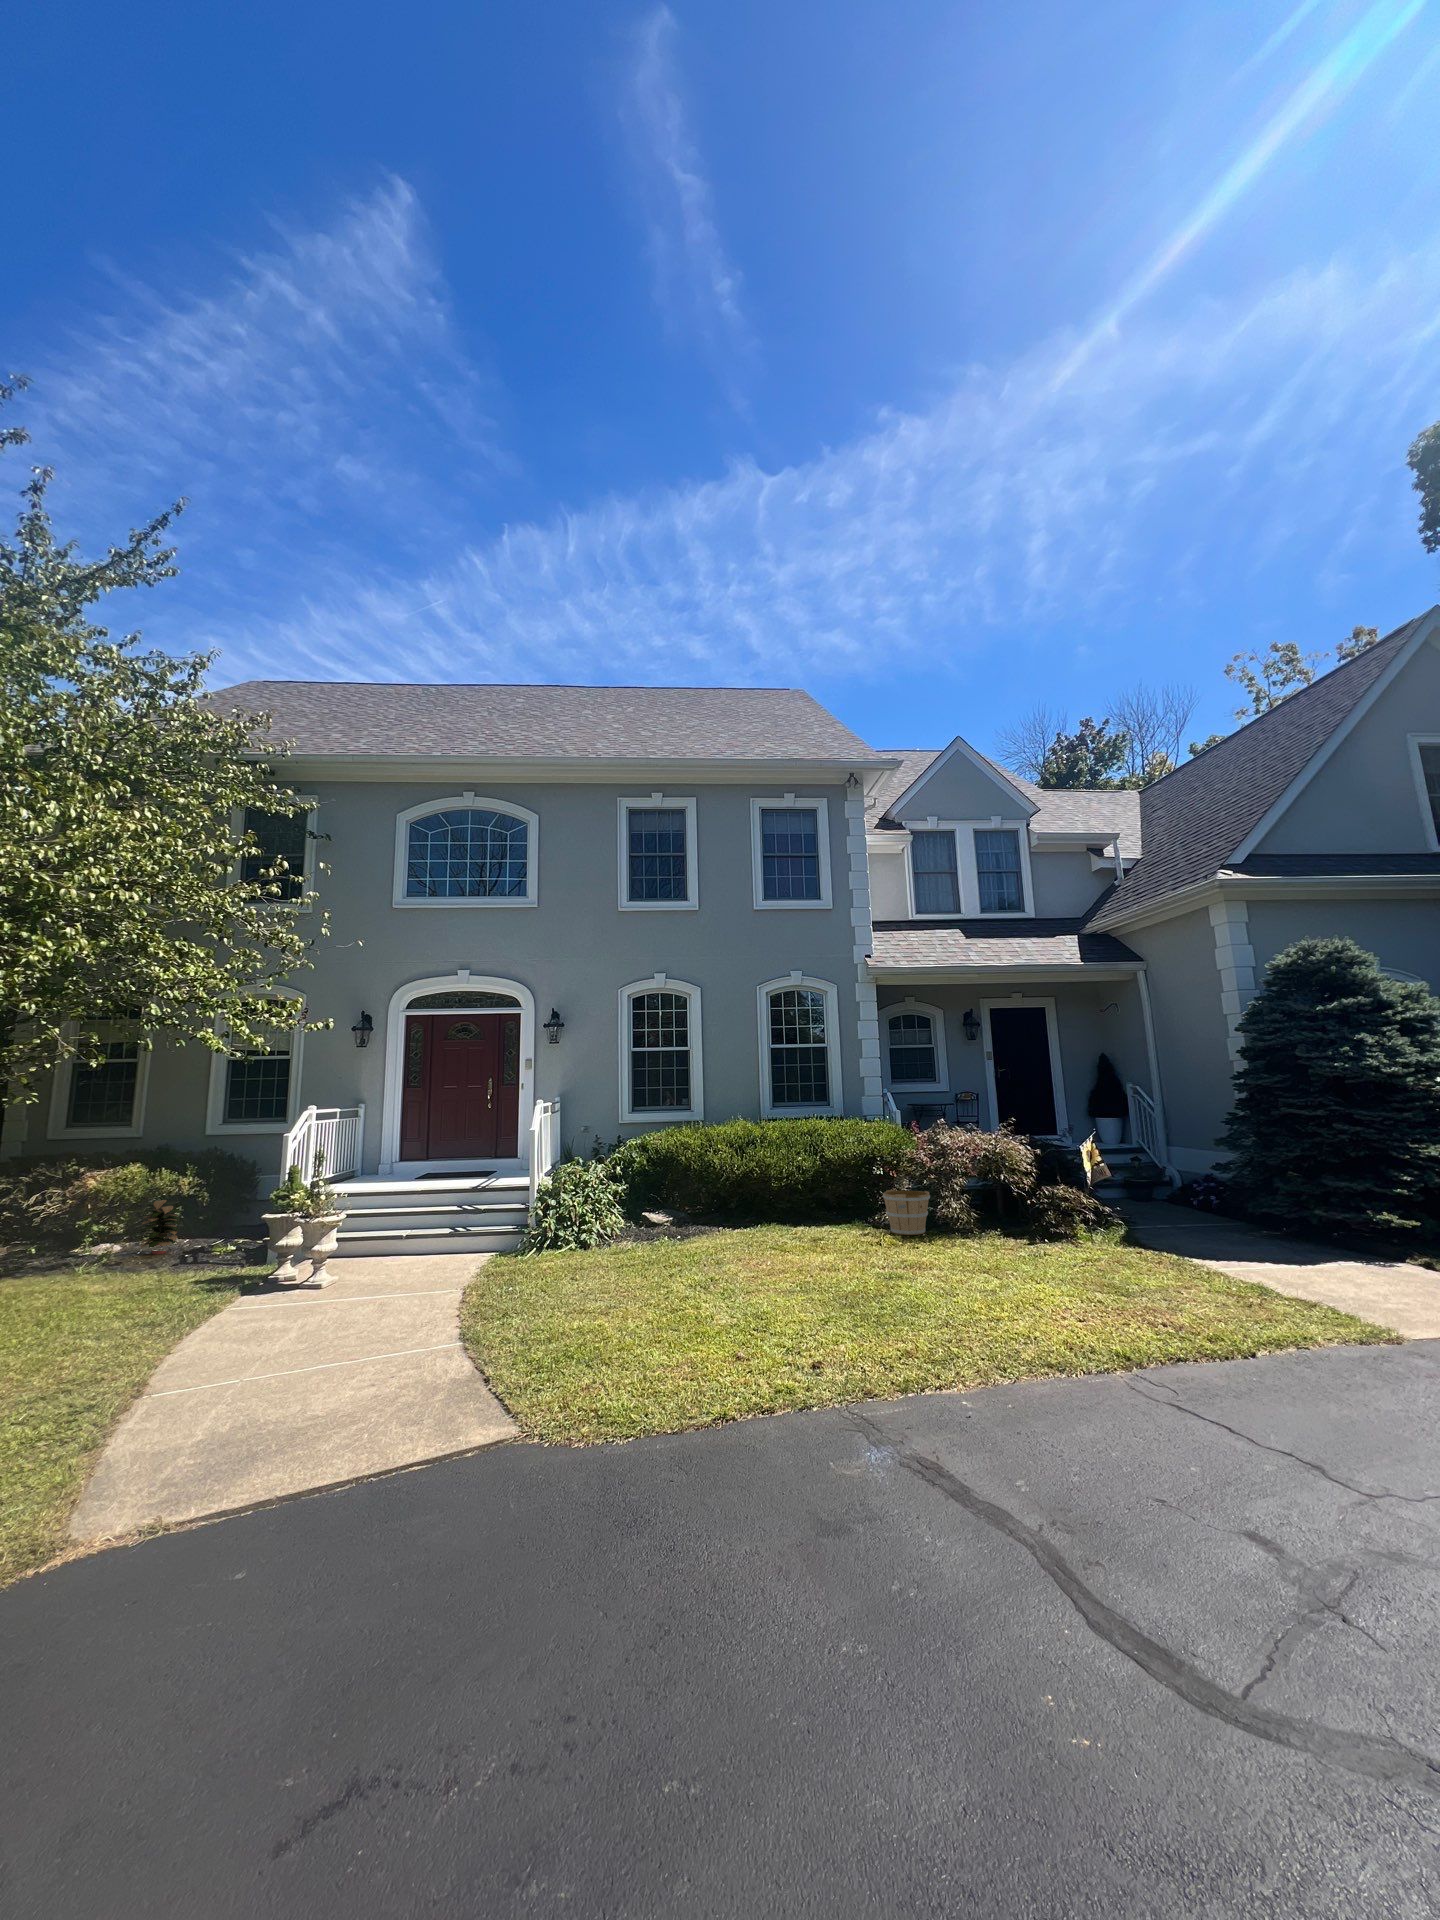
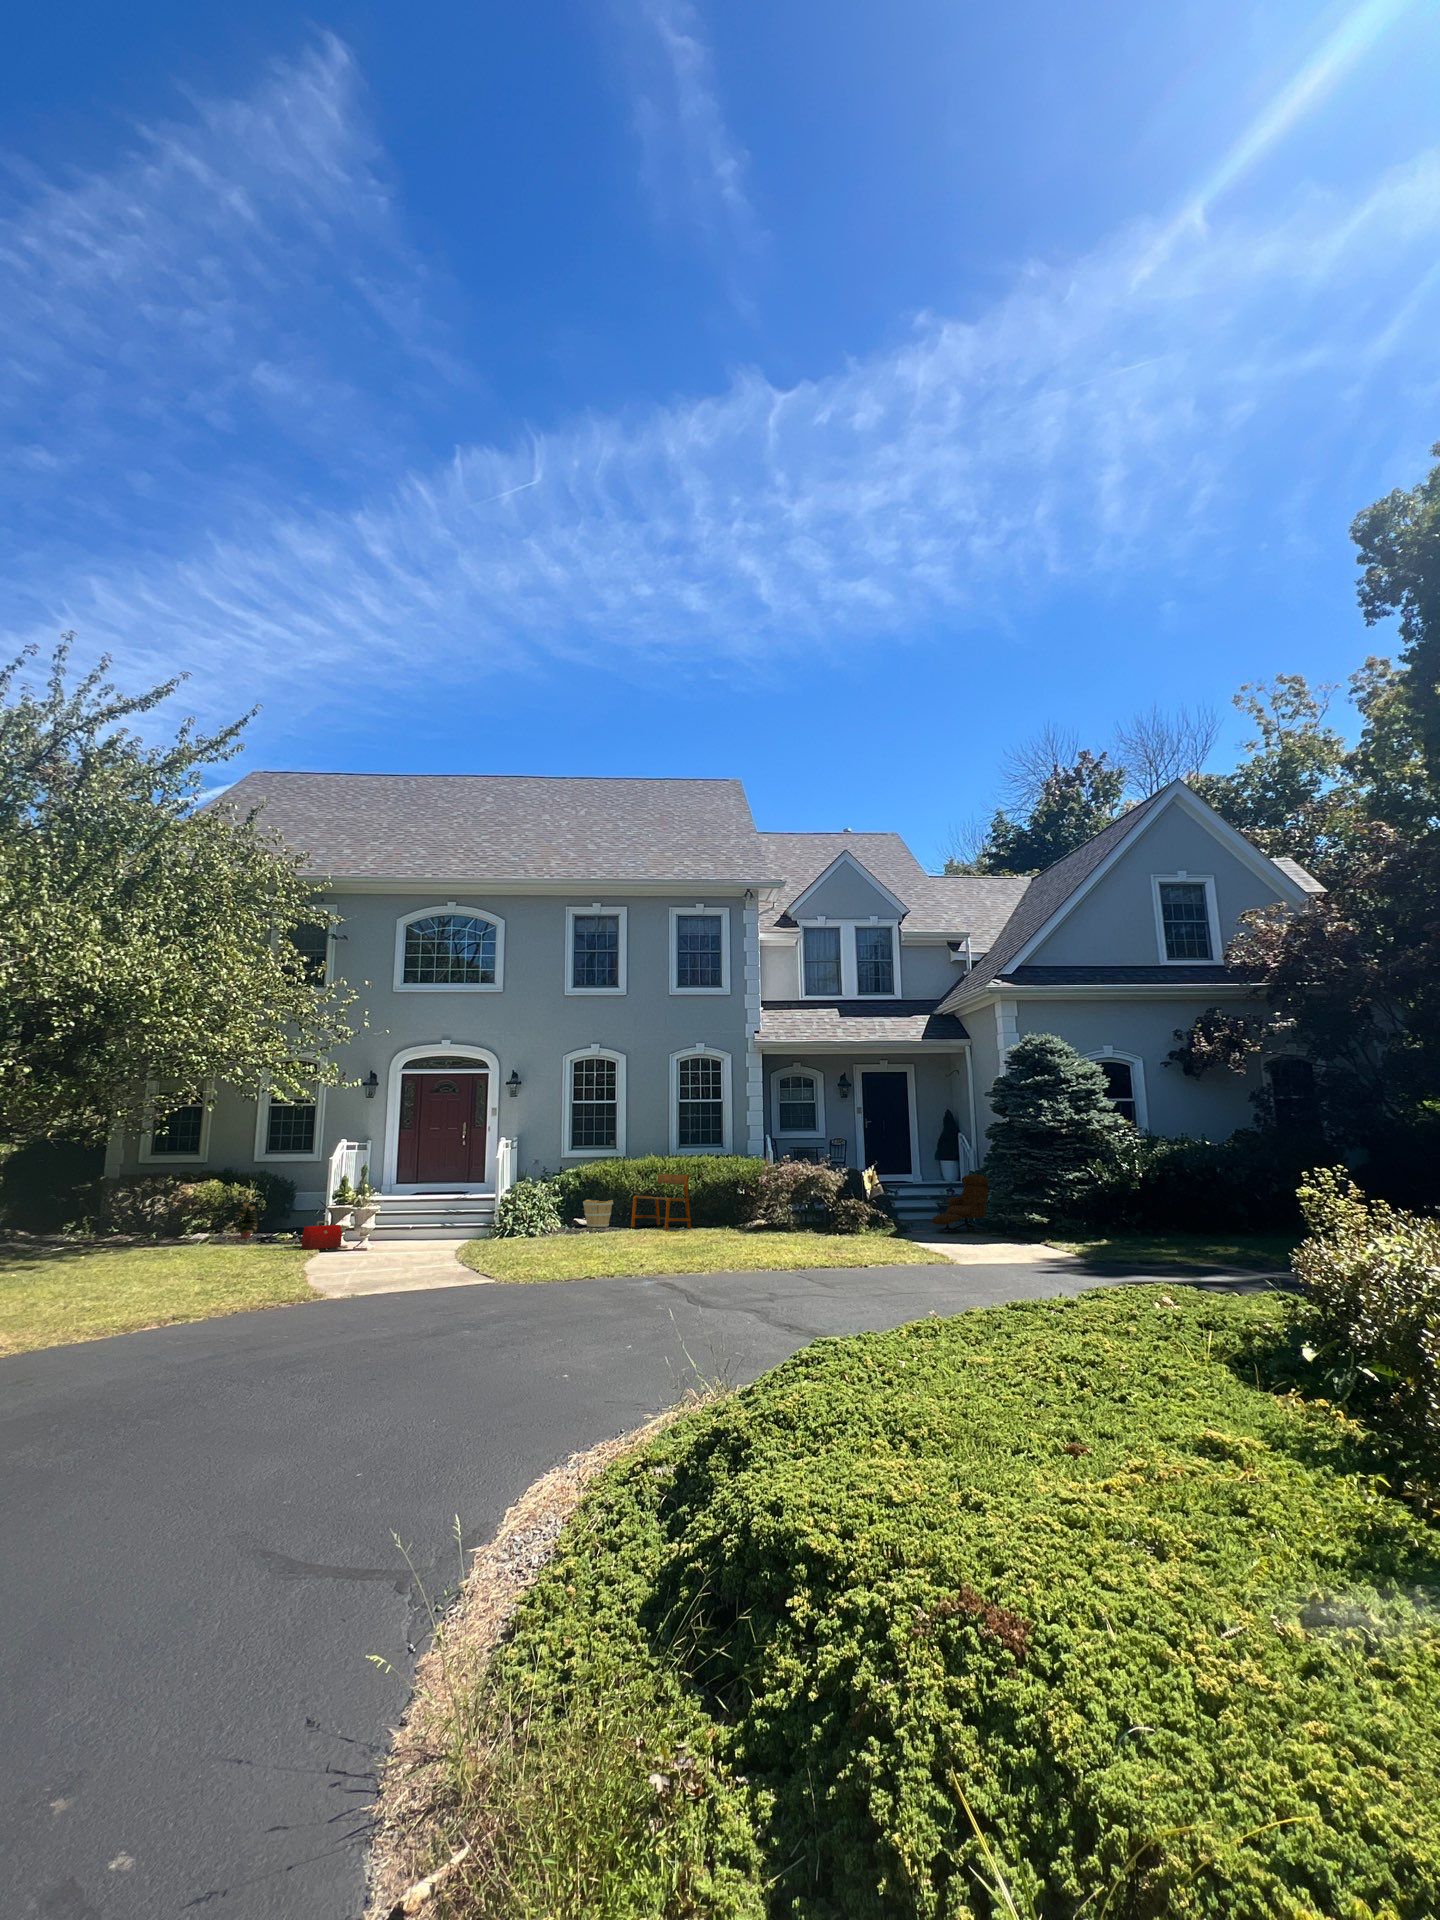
lounge chair: none [1172,1143,1255,1233] -> present [932,1174,988,1233]
bench: none [729,1147,820,1237] -> present [631,1173,691,1231]
wooden bucket: present [883,1190,930,1235] -> present [583,1200,613,1227]
toolbox: none [216,1238,282,1289] -> present [302,1221,342,1249]

